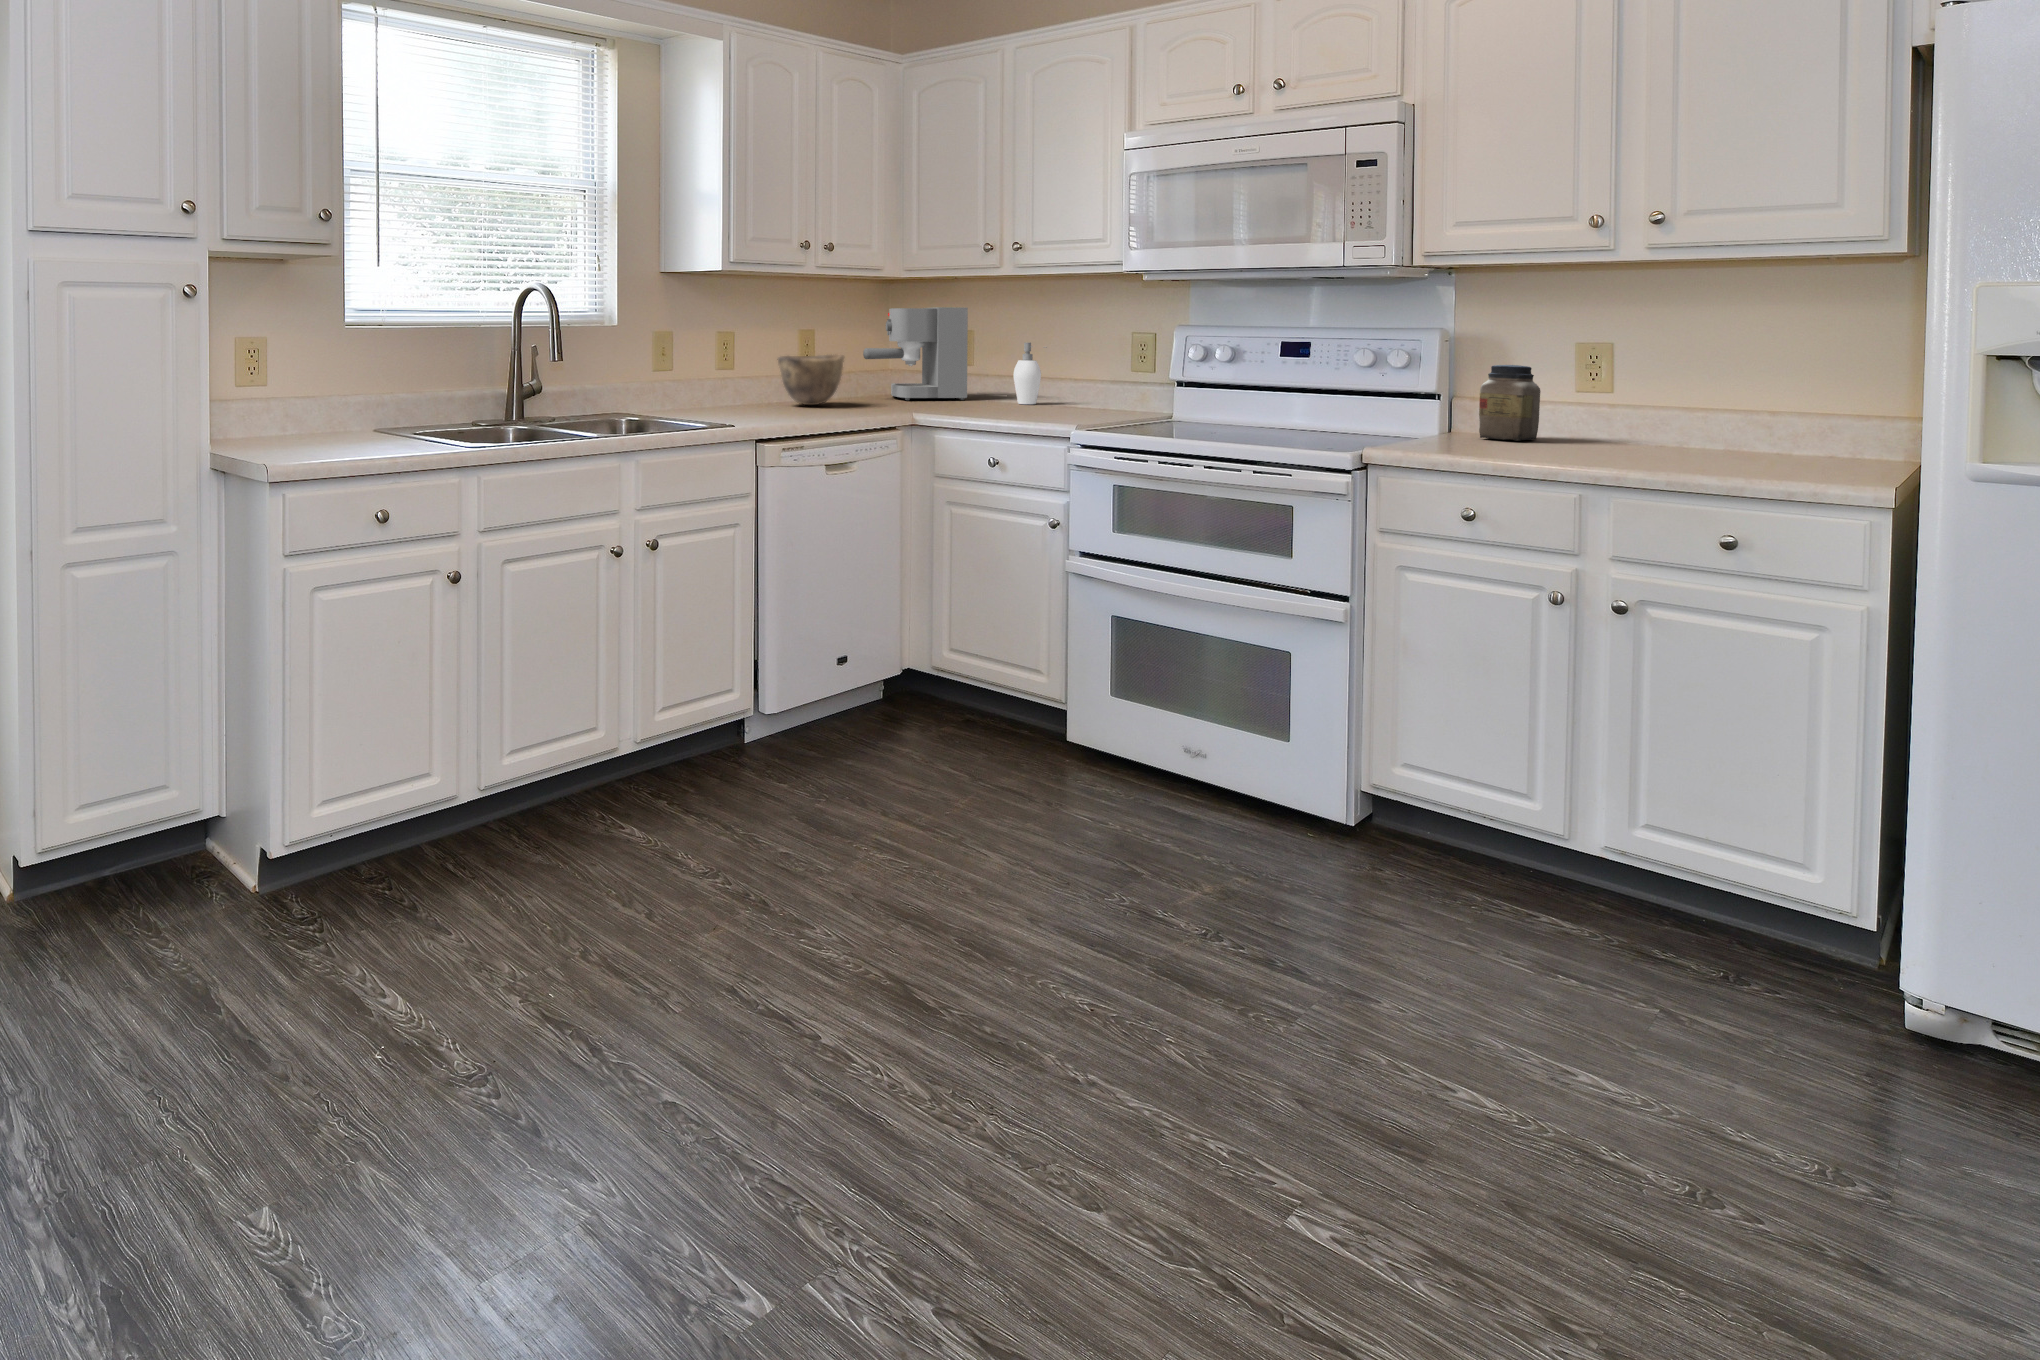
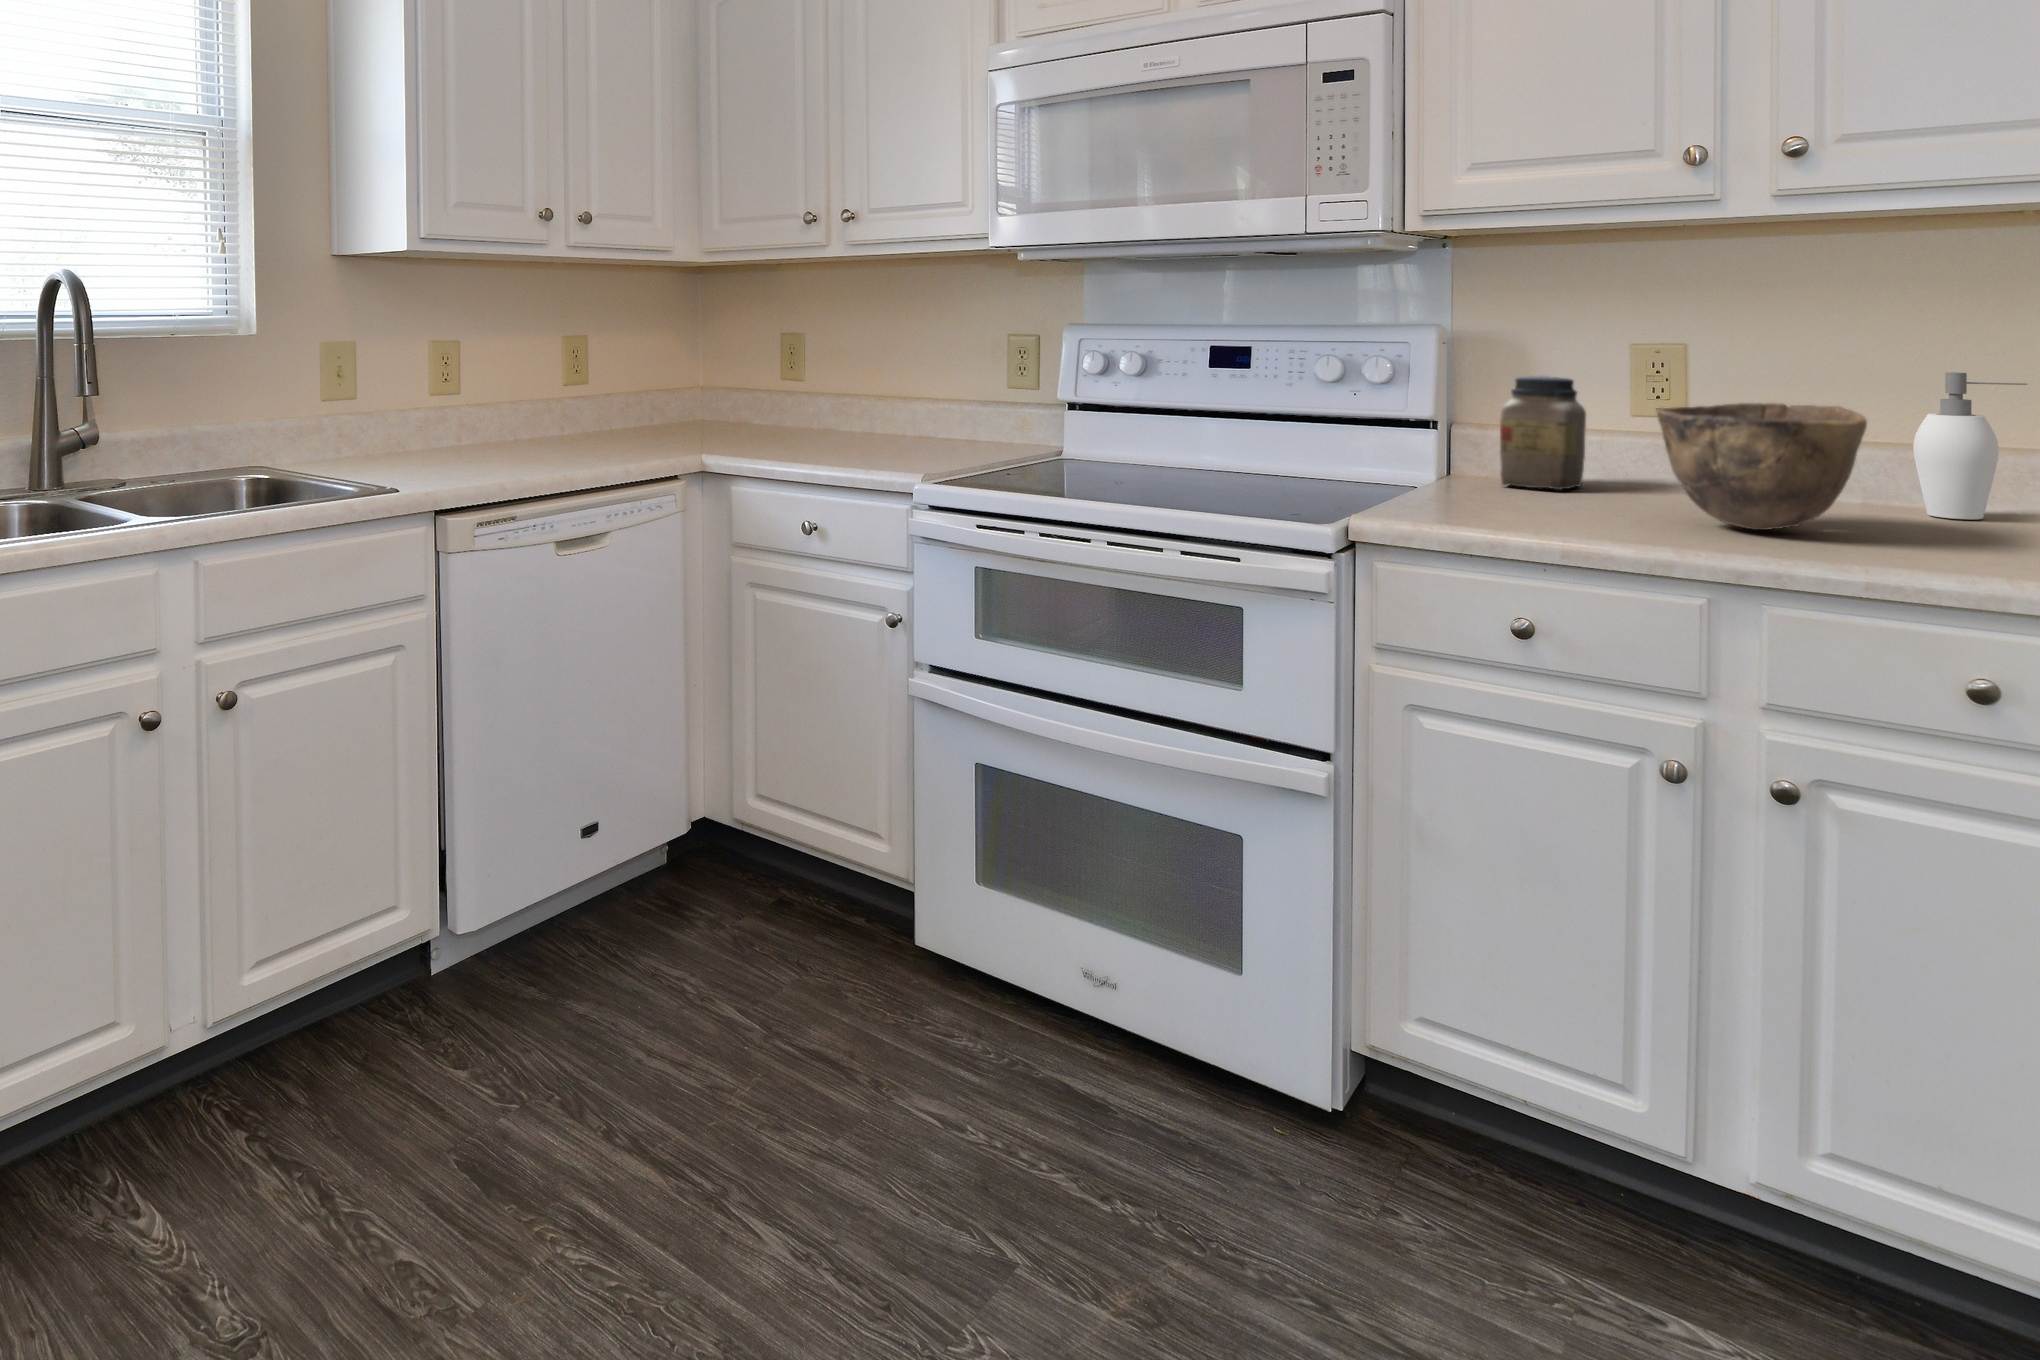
coffee maker: present [863,307,968,400] -> none [651,301,793,429]
soap dispenser: present [1014,343,1047,404] -> present [1913,372,2027,519]
bowl: present [778,354,844,405] -> present [1657,403,1867,530]

